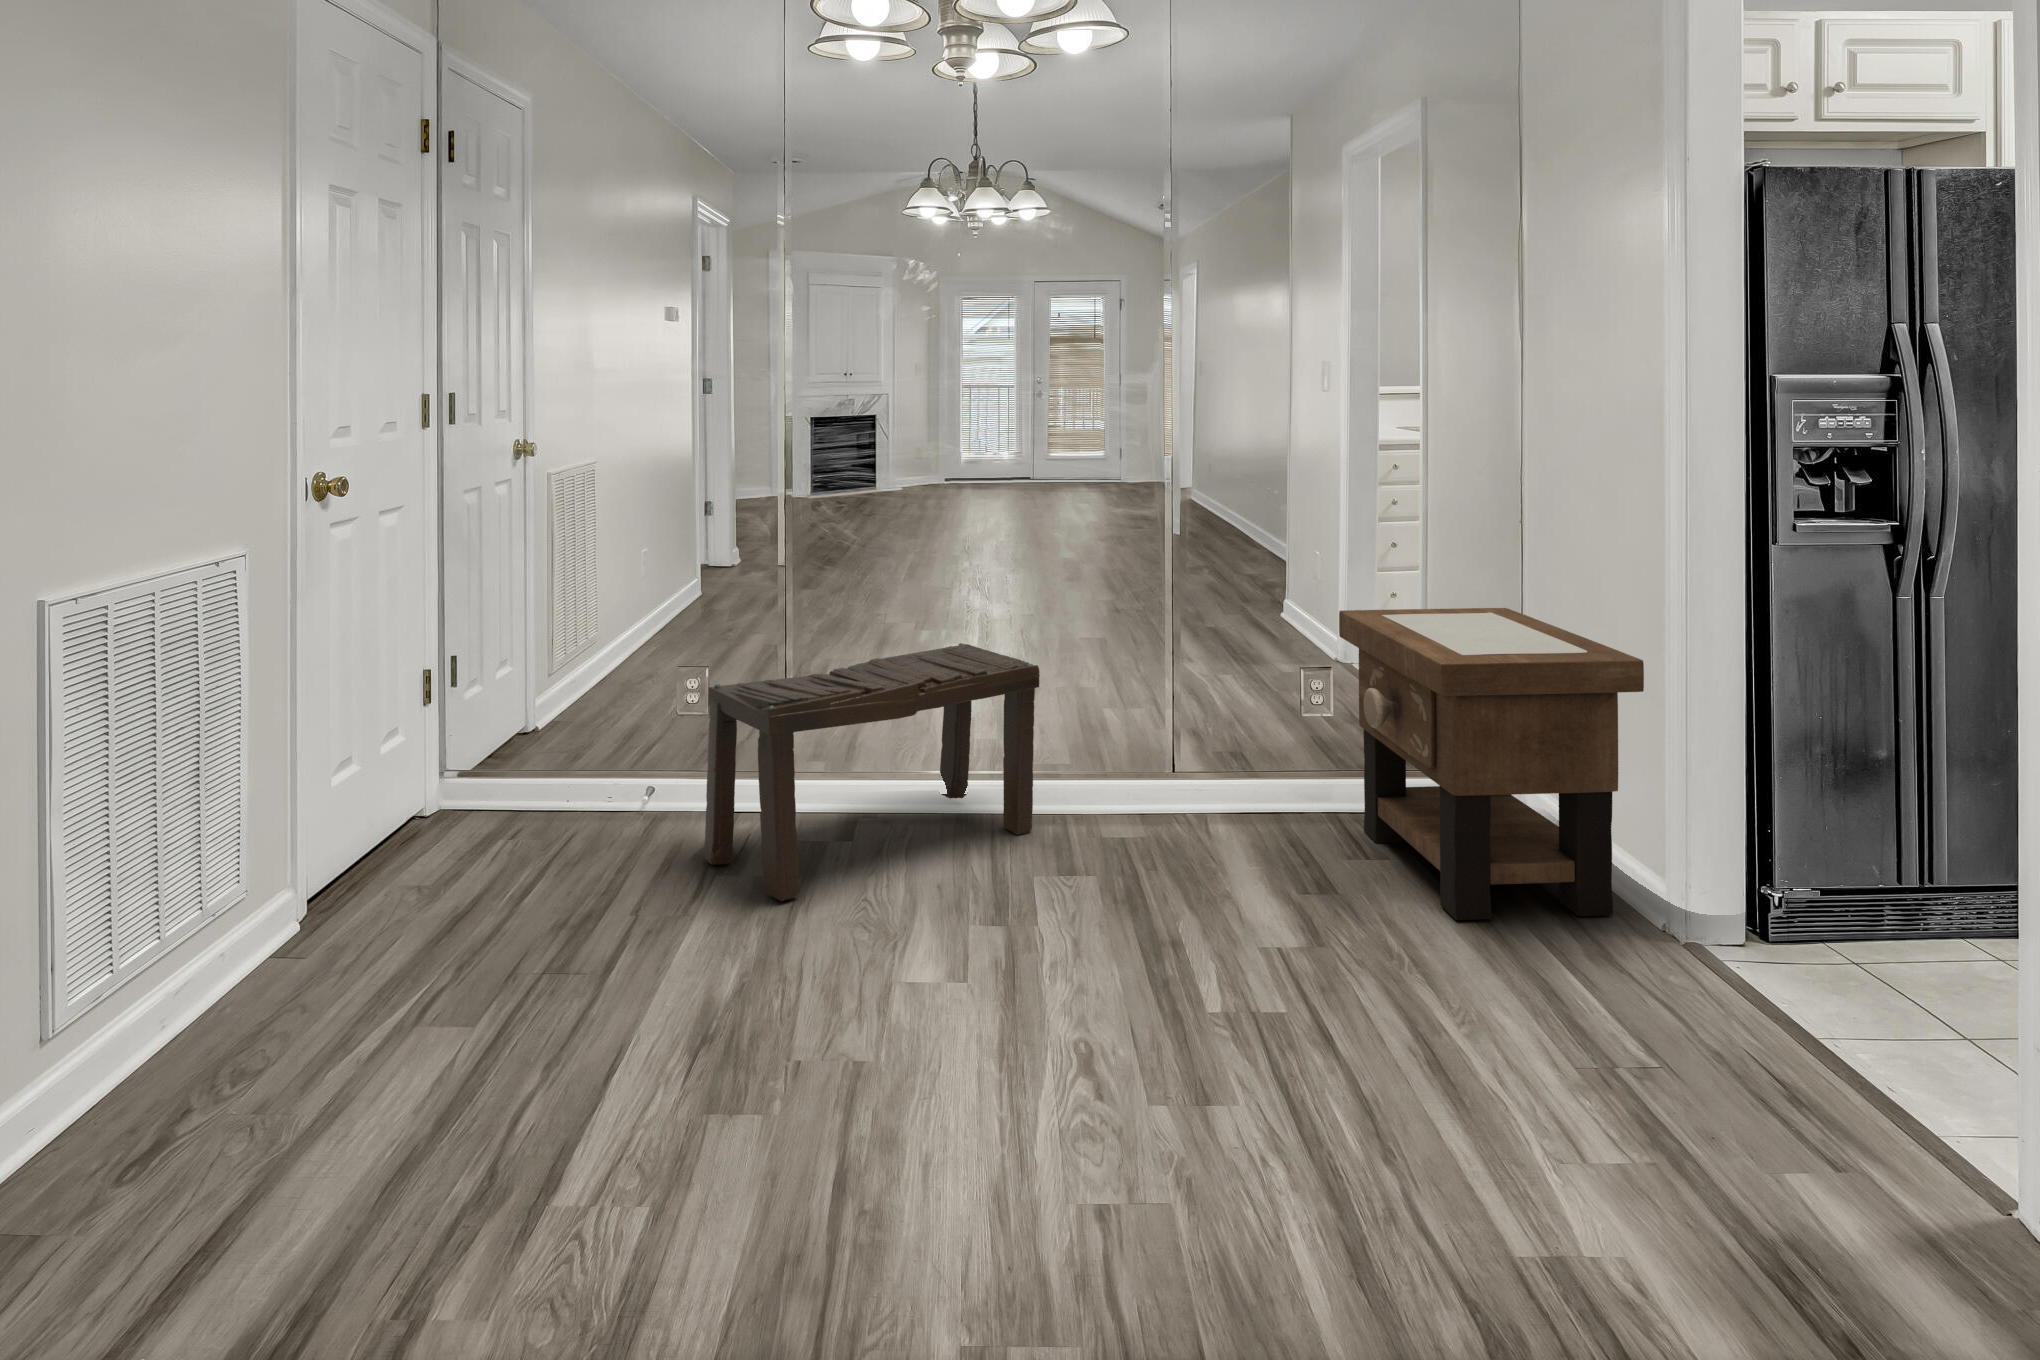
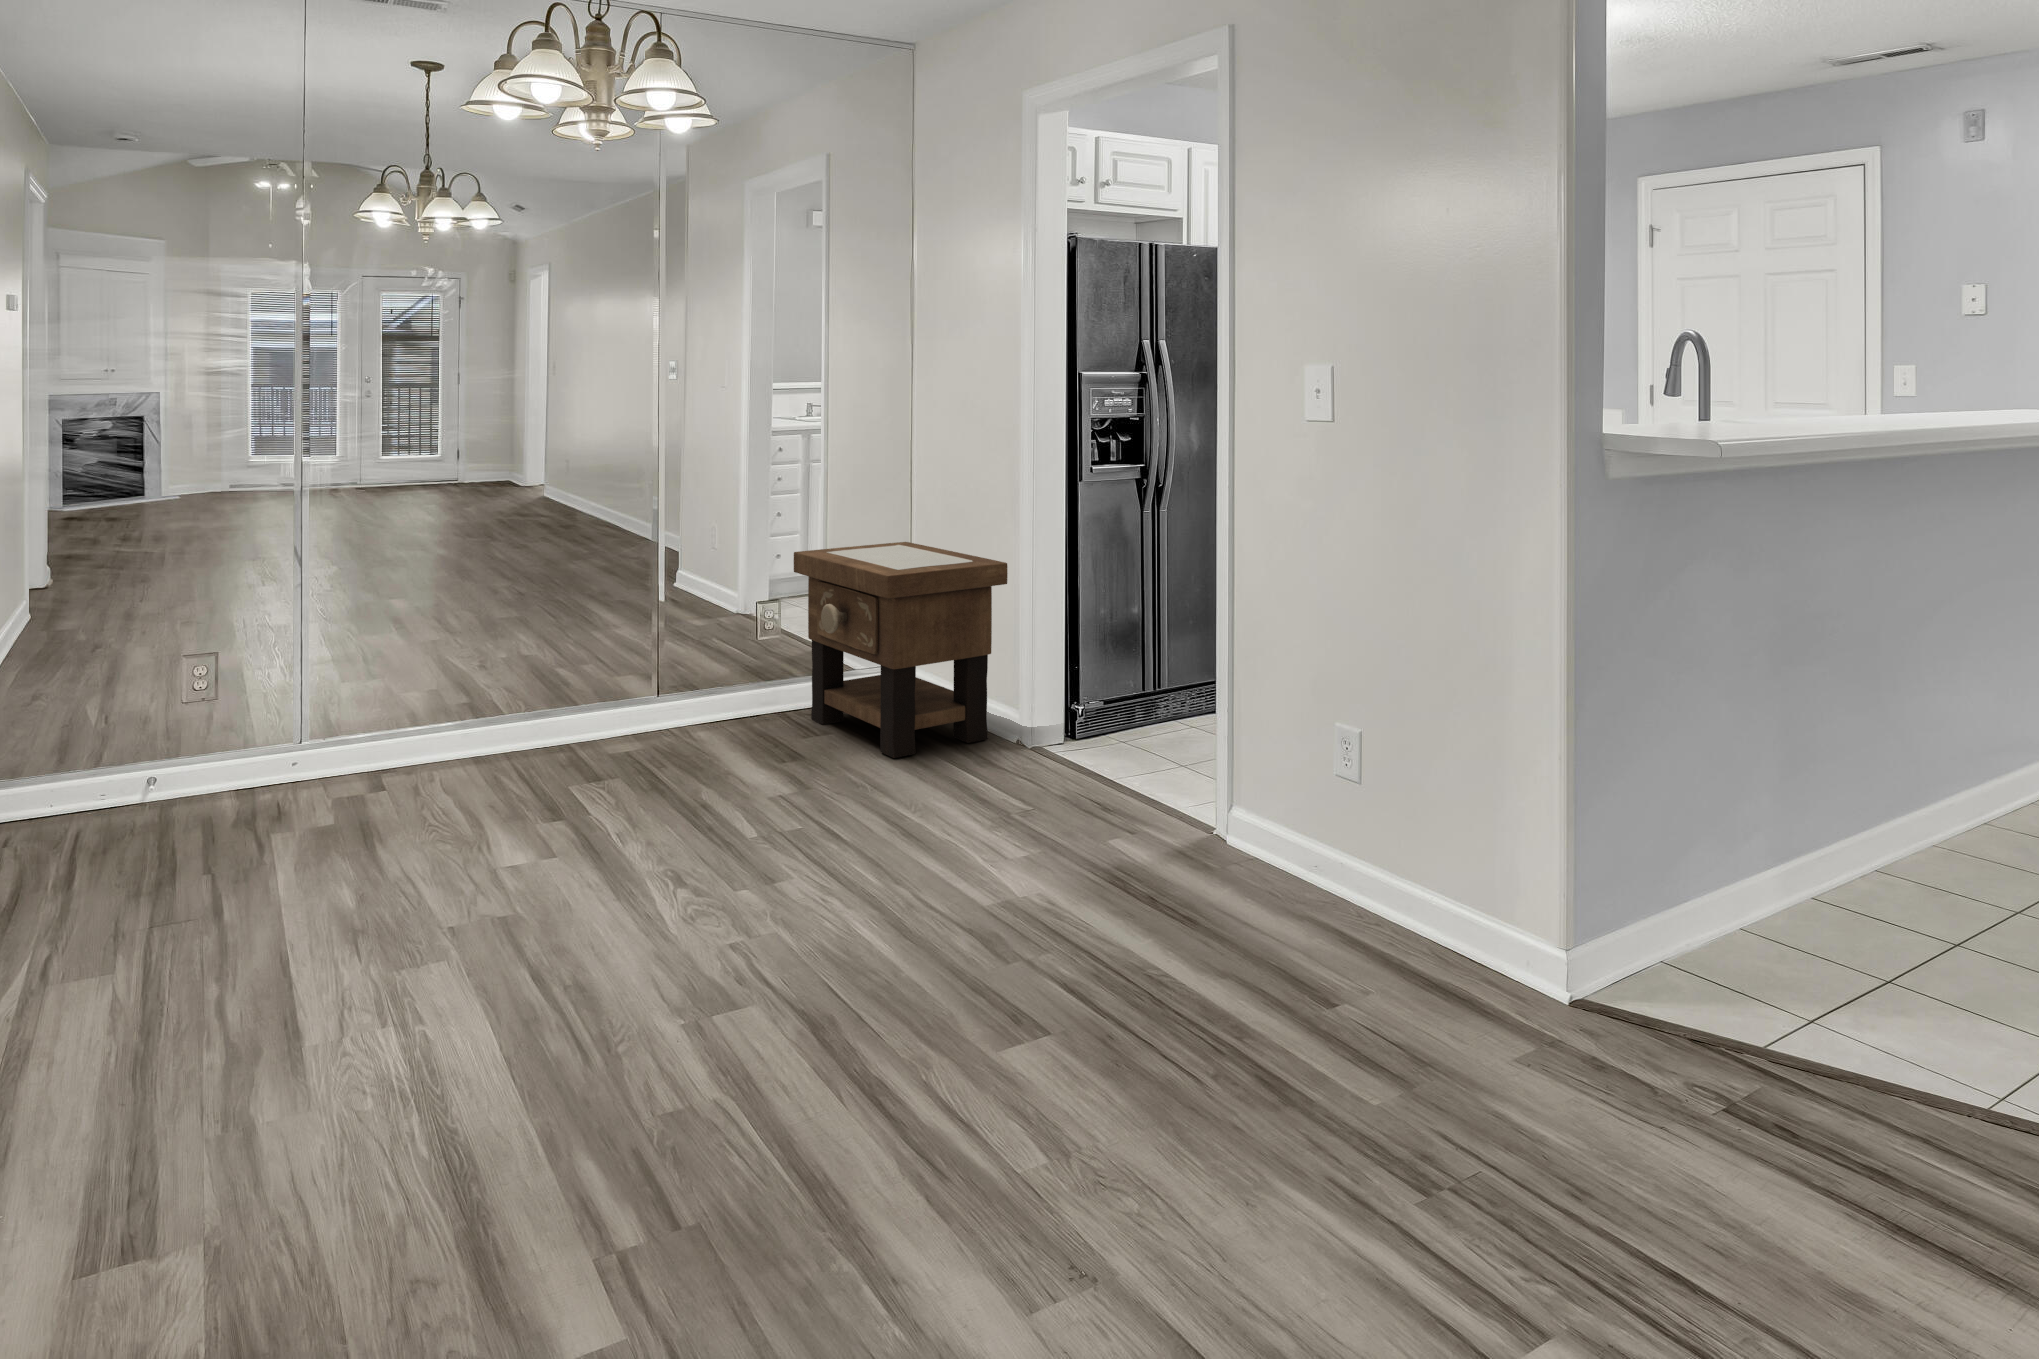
bench: present [705,643,1040,901] -> none [248,608,561,839]

